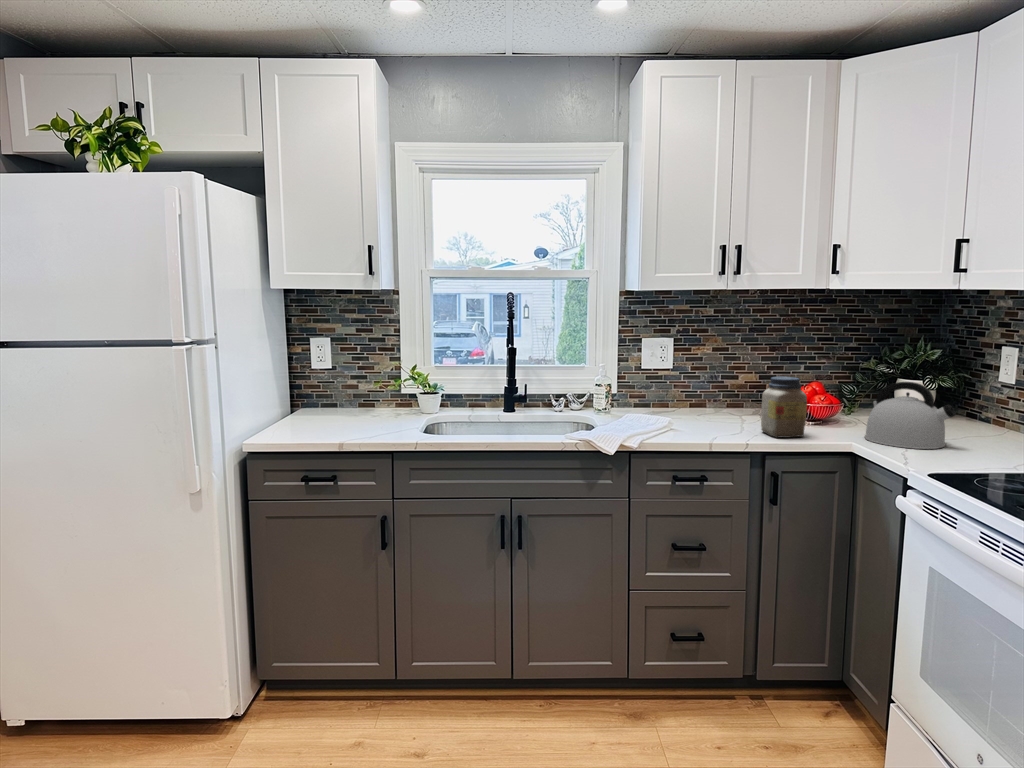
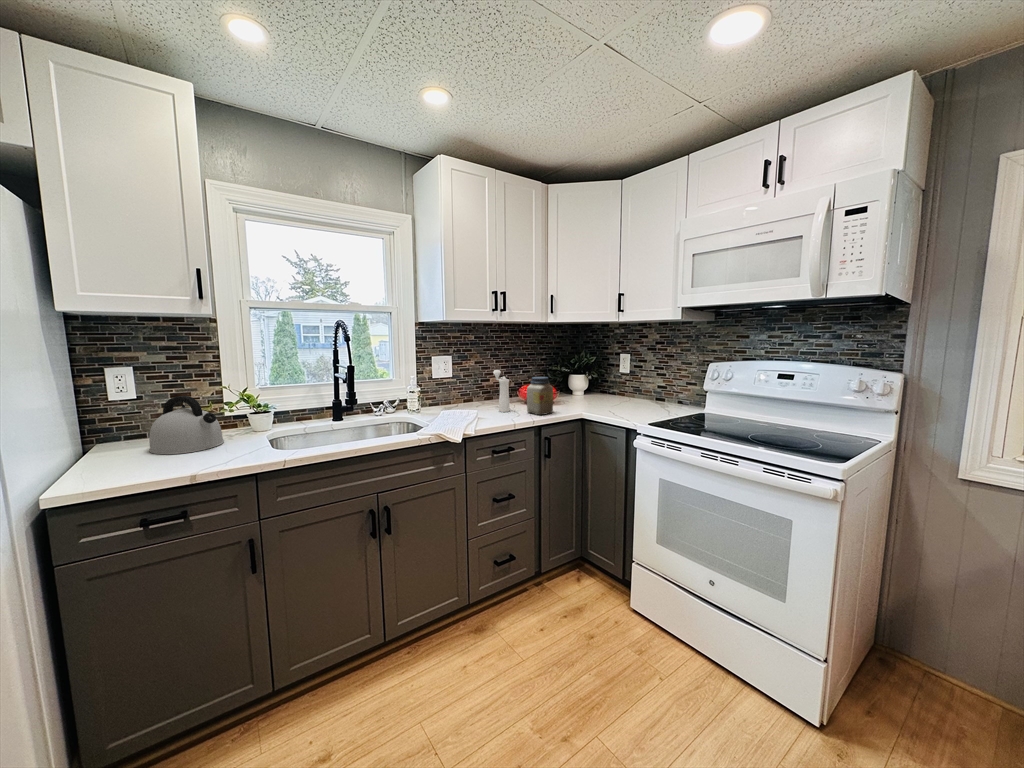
pepper mill: none [721,362,740,427] -> present [493,370,510,412]
kettle: present [864,382,956,449] -> present [149,396,224,454]

